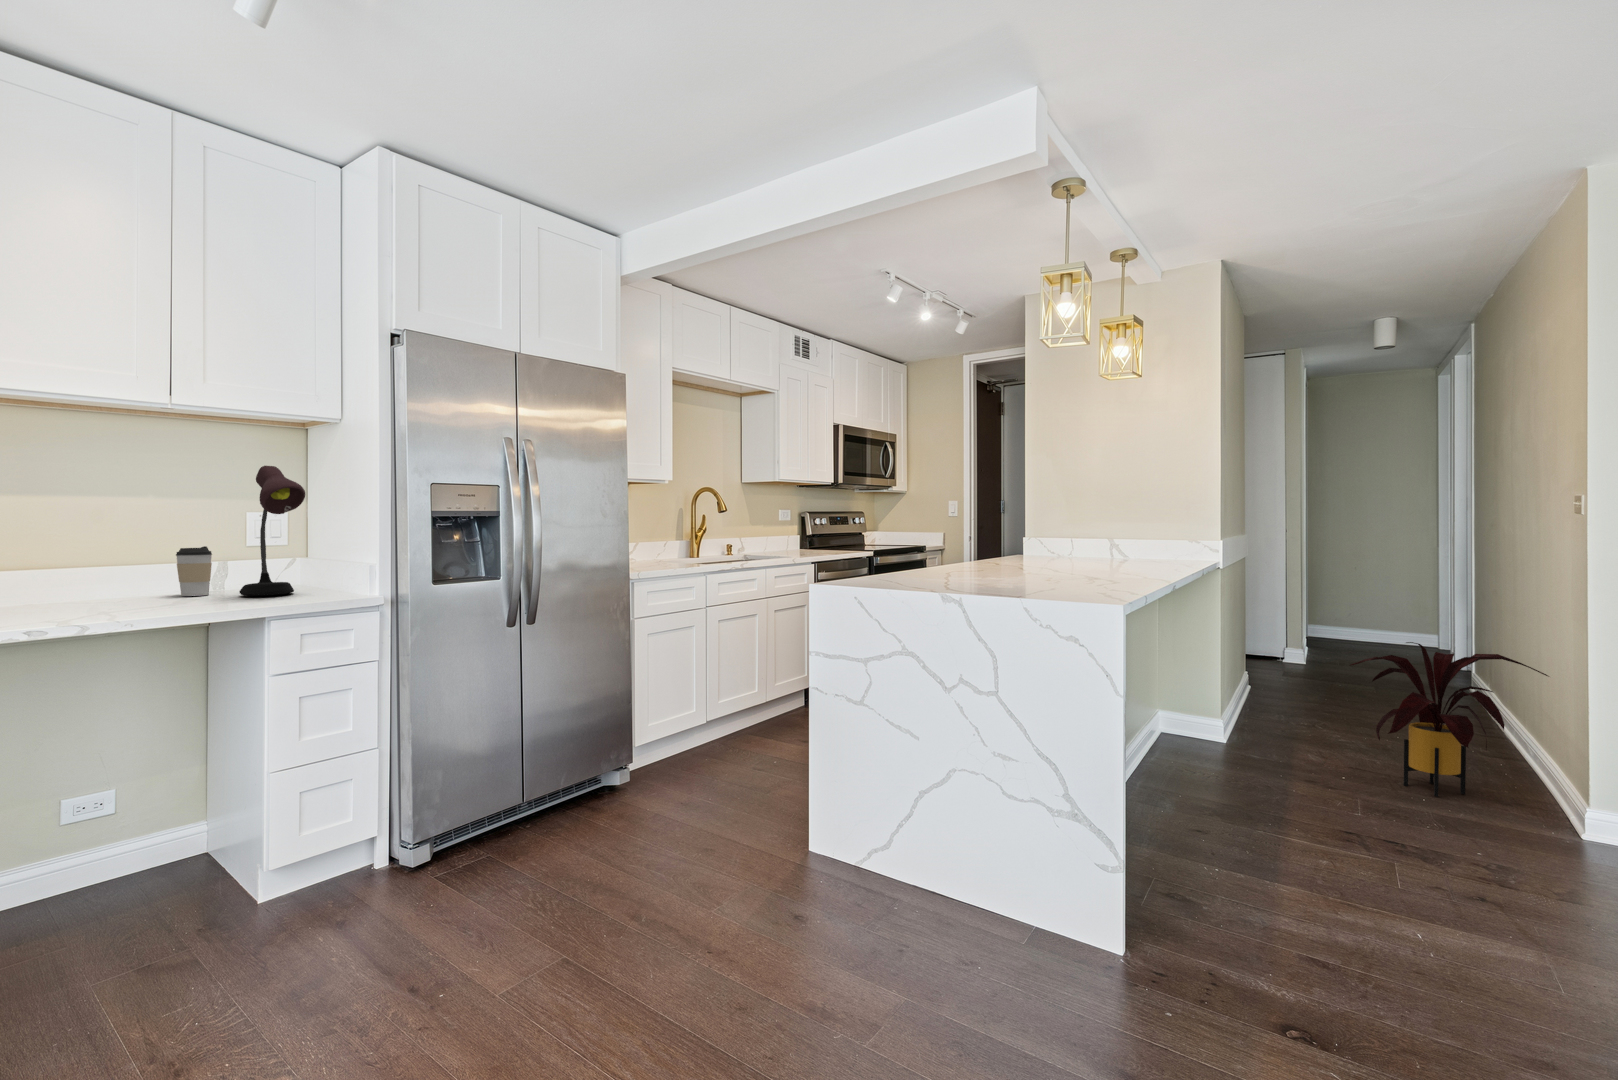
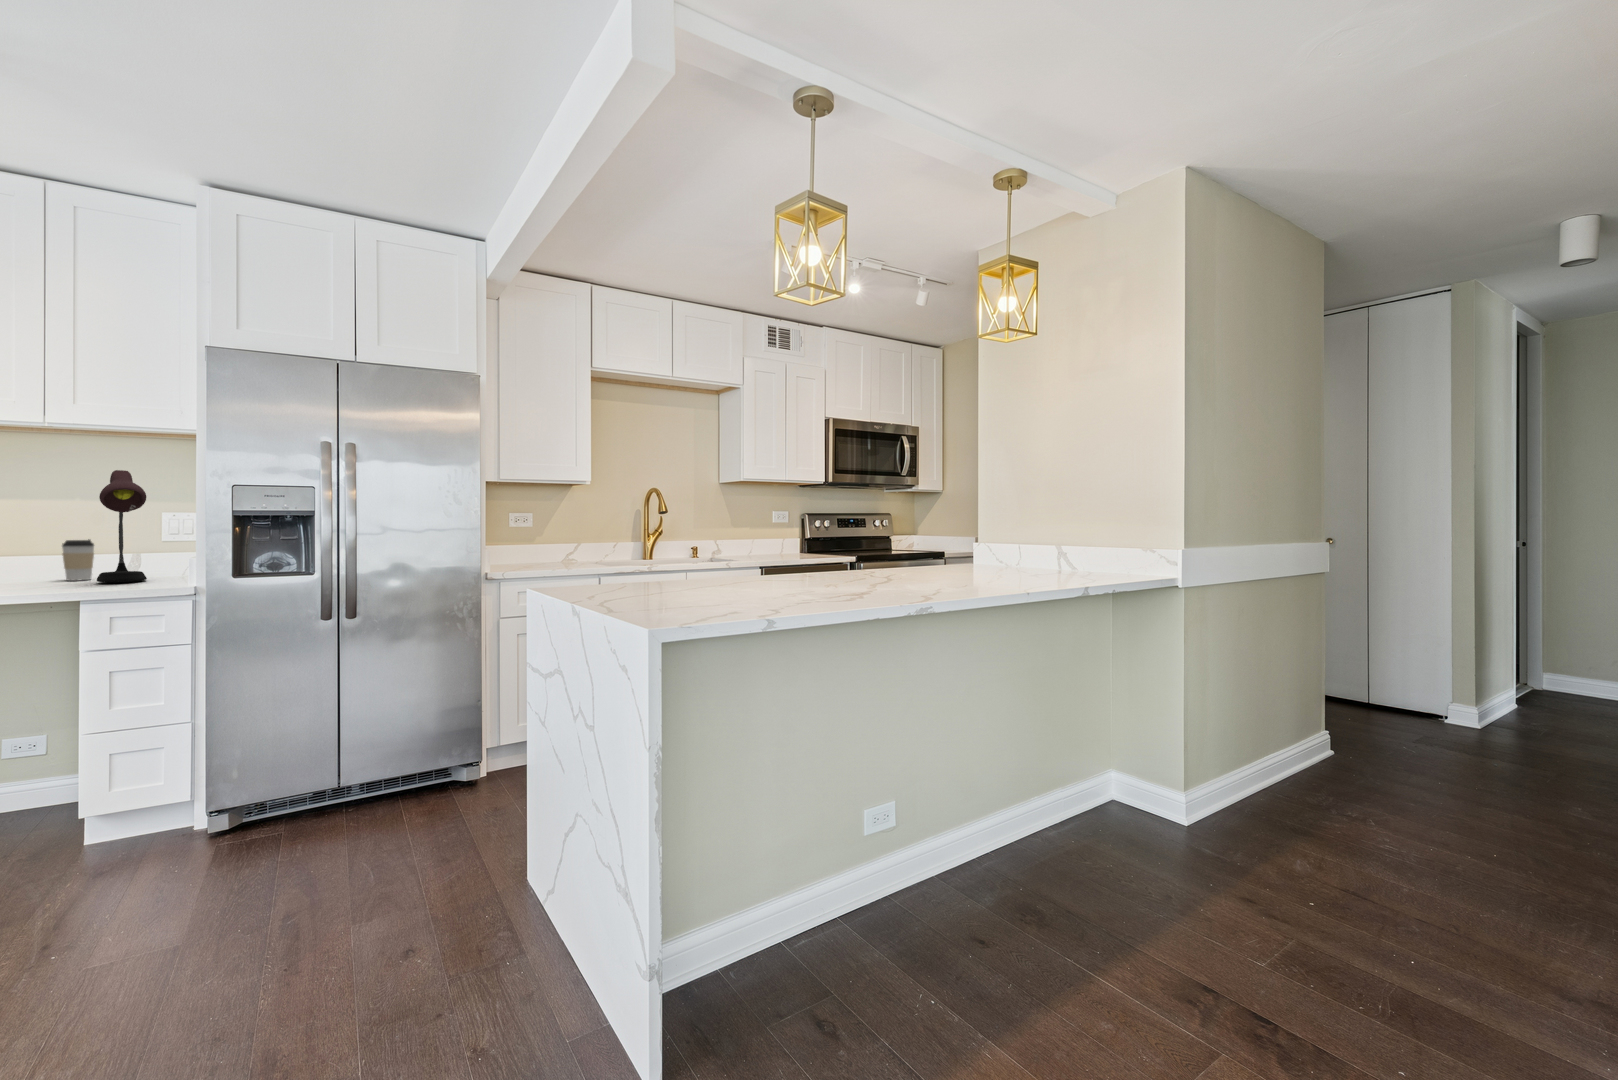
house plant: present [1351,642,1549,797] -> none [1280,707,1590,936]

